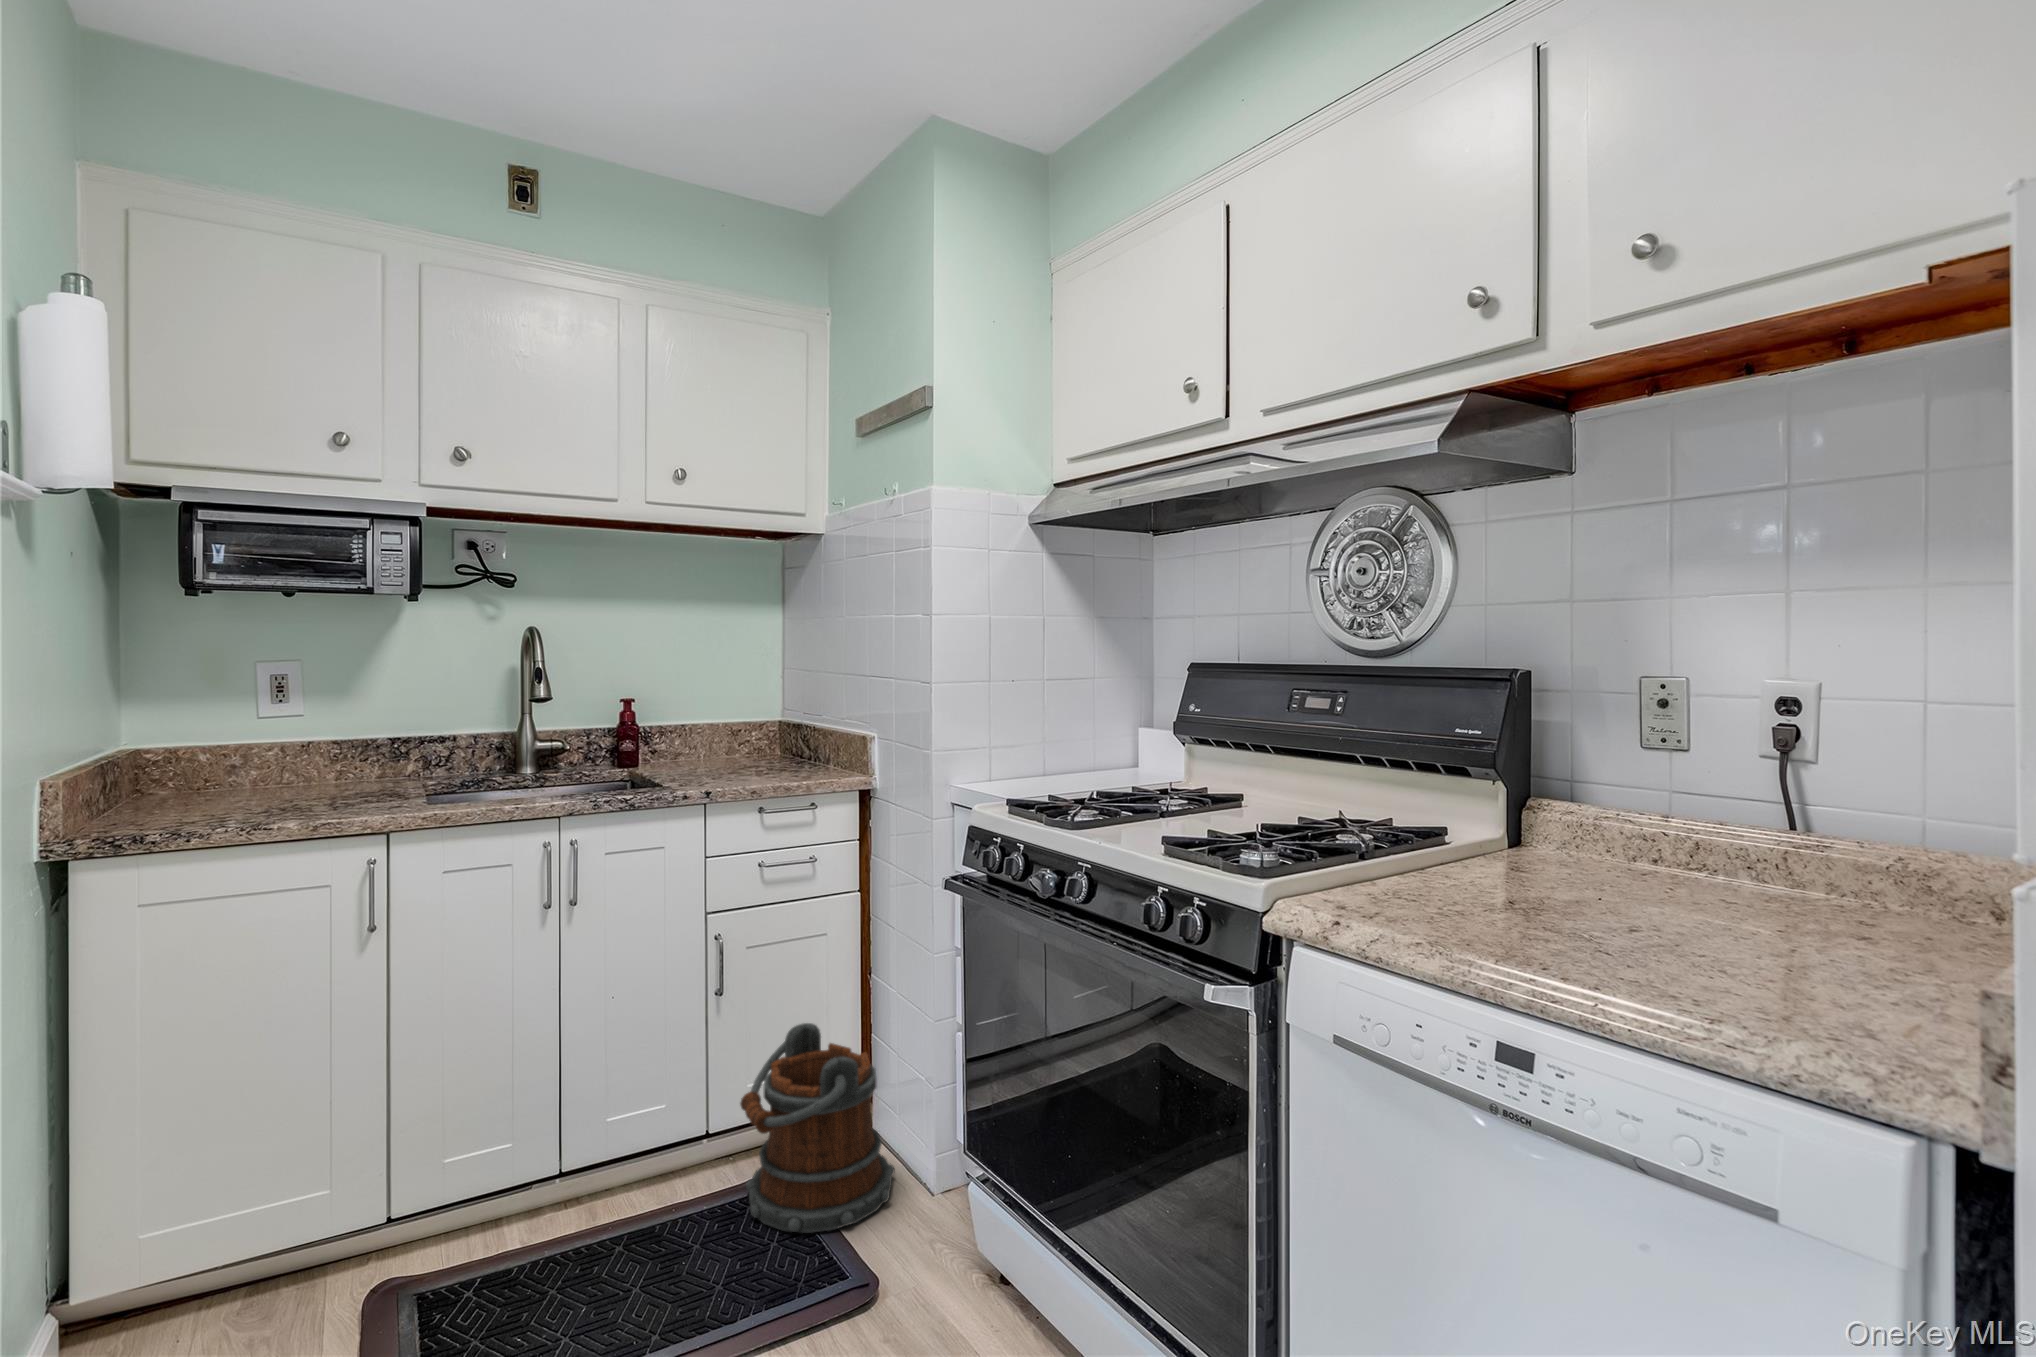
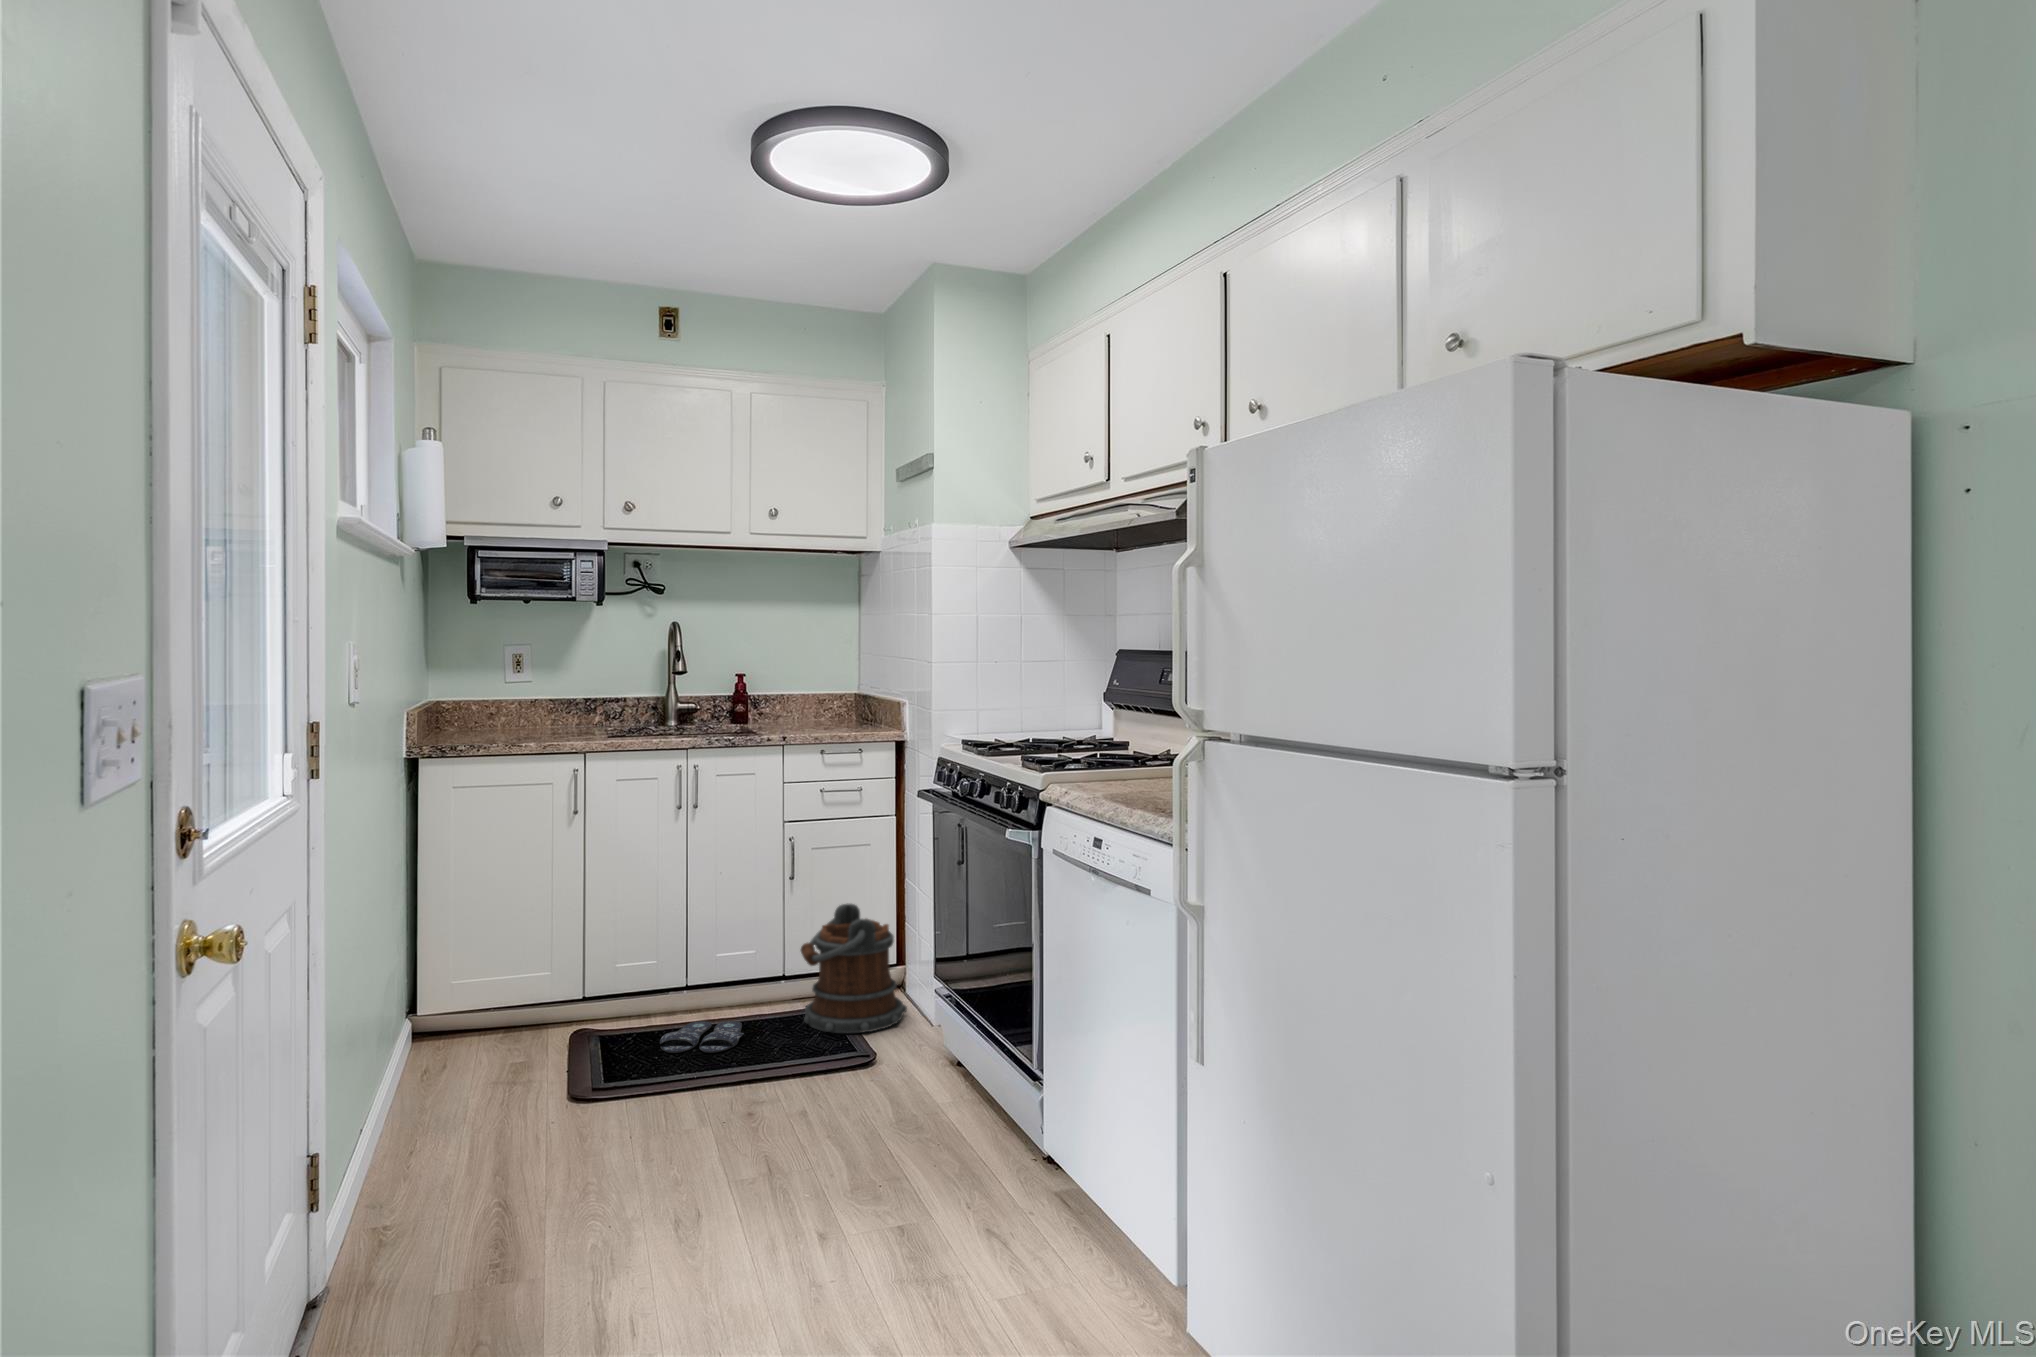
slippers: none [525,1224,664,1320] -> present [660,1021,744,1053]

